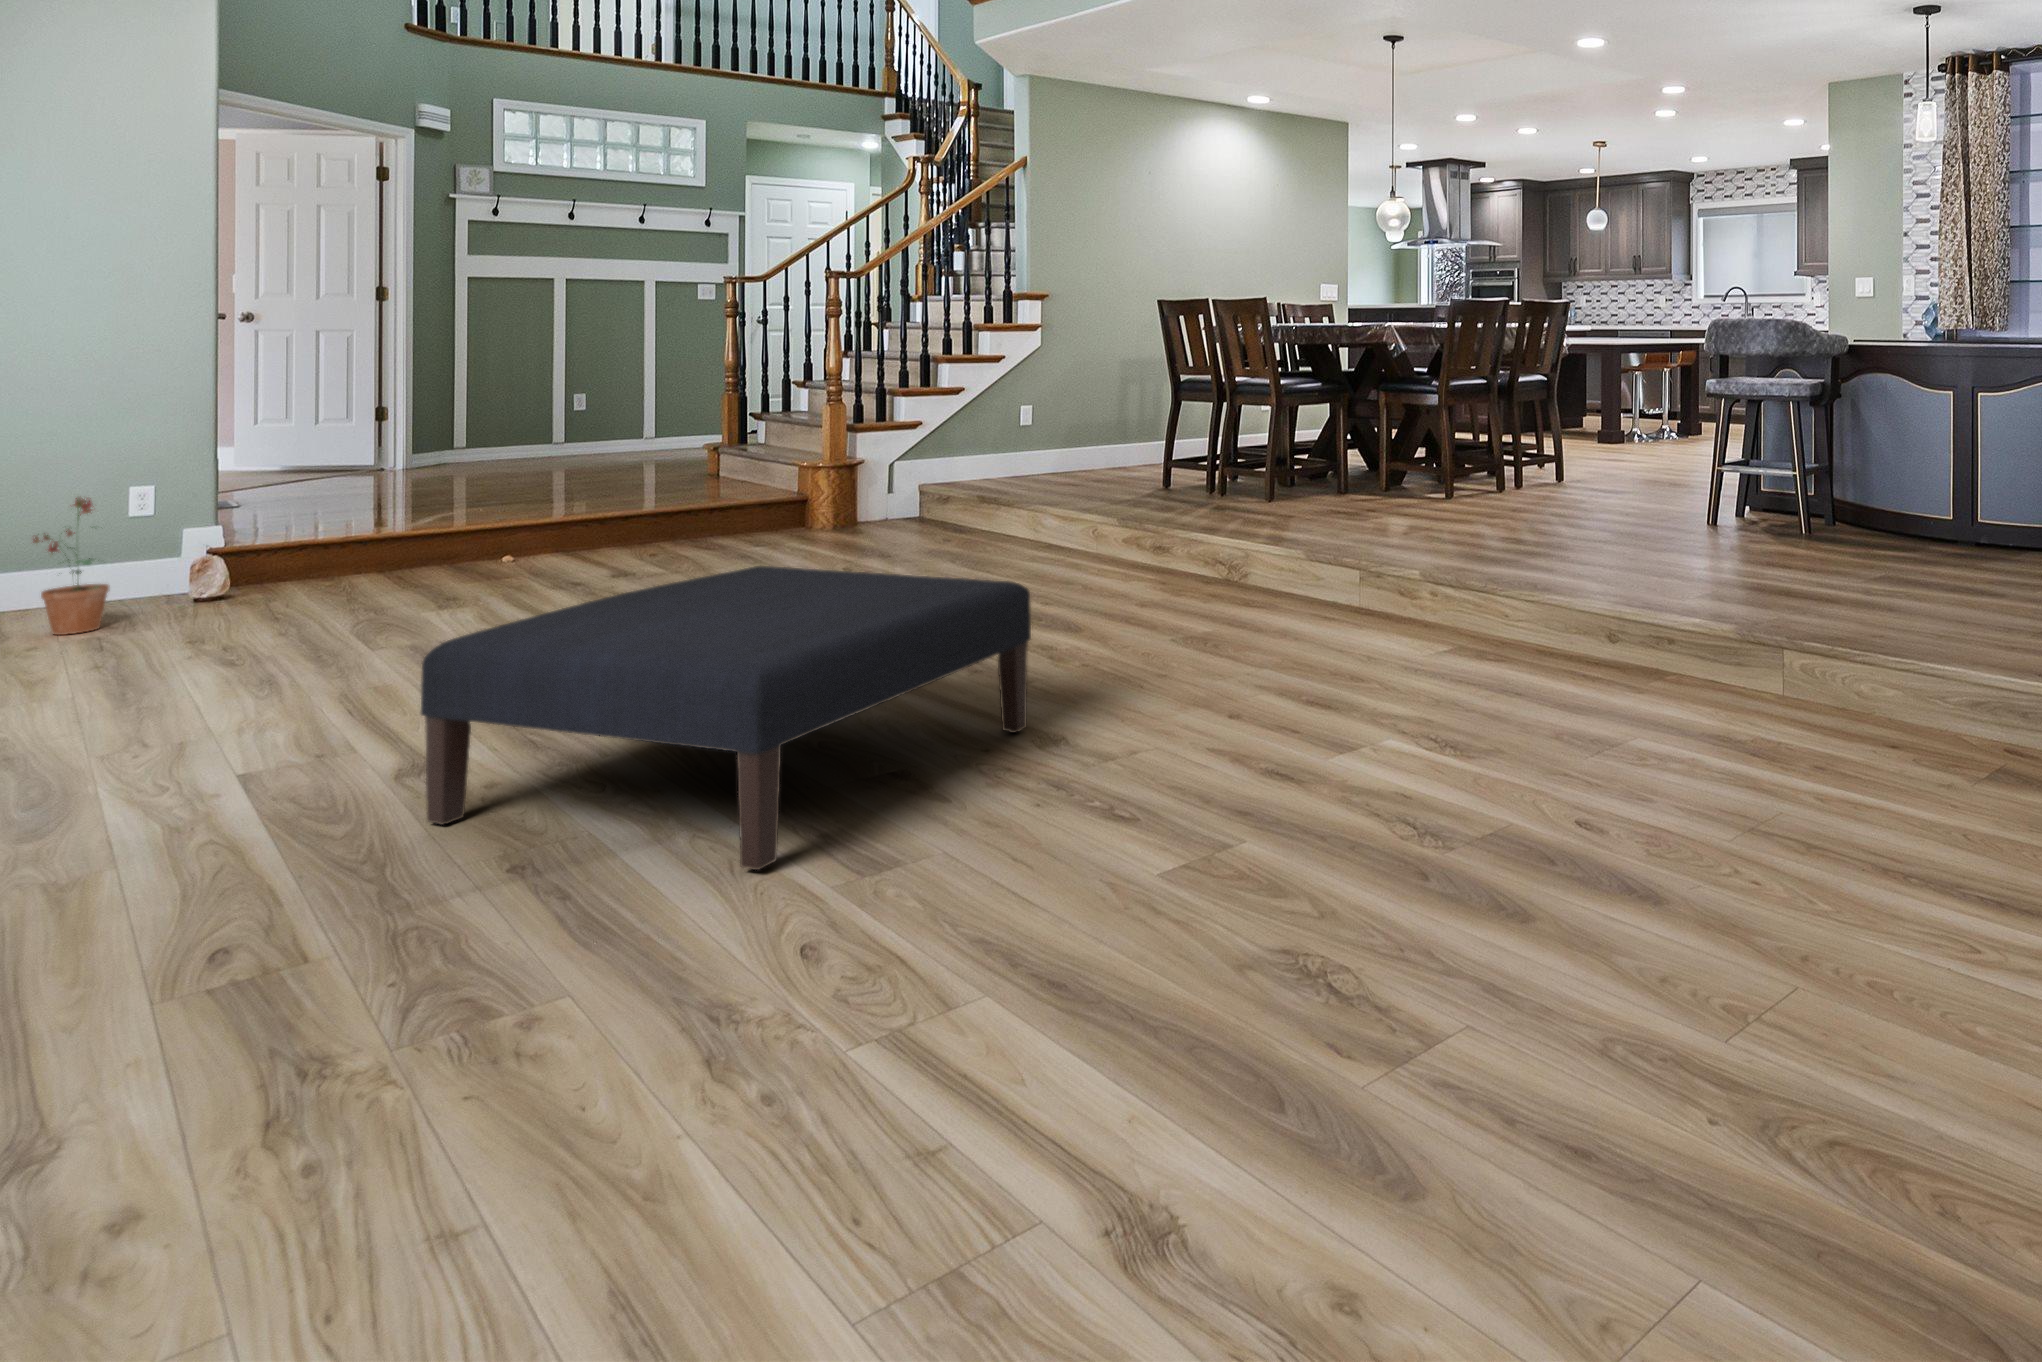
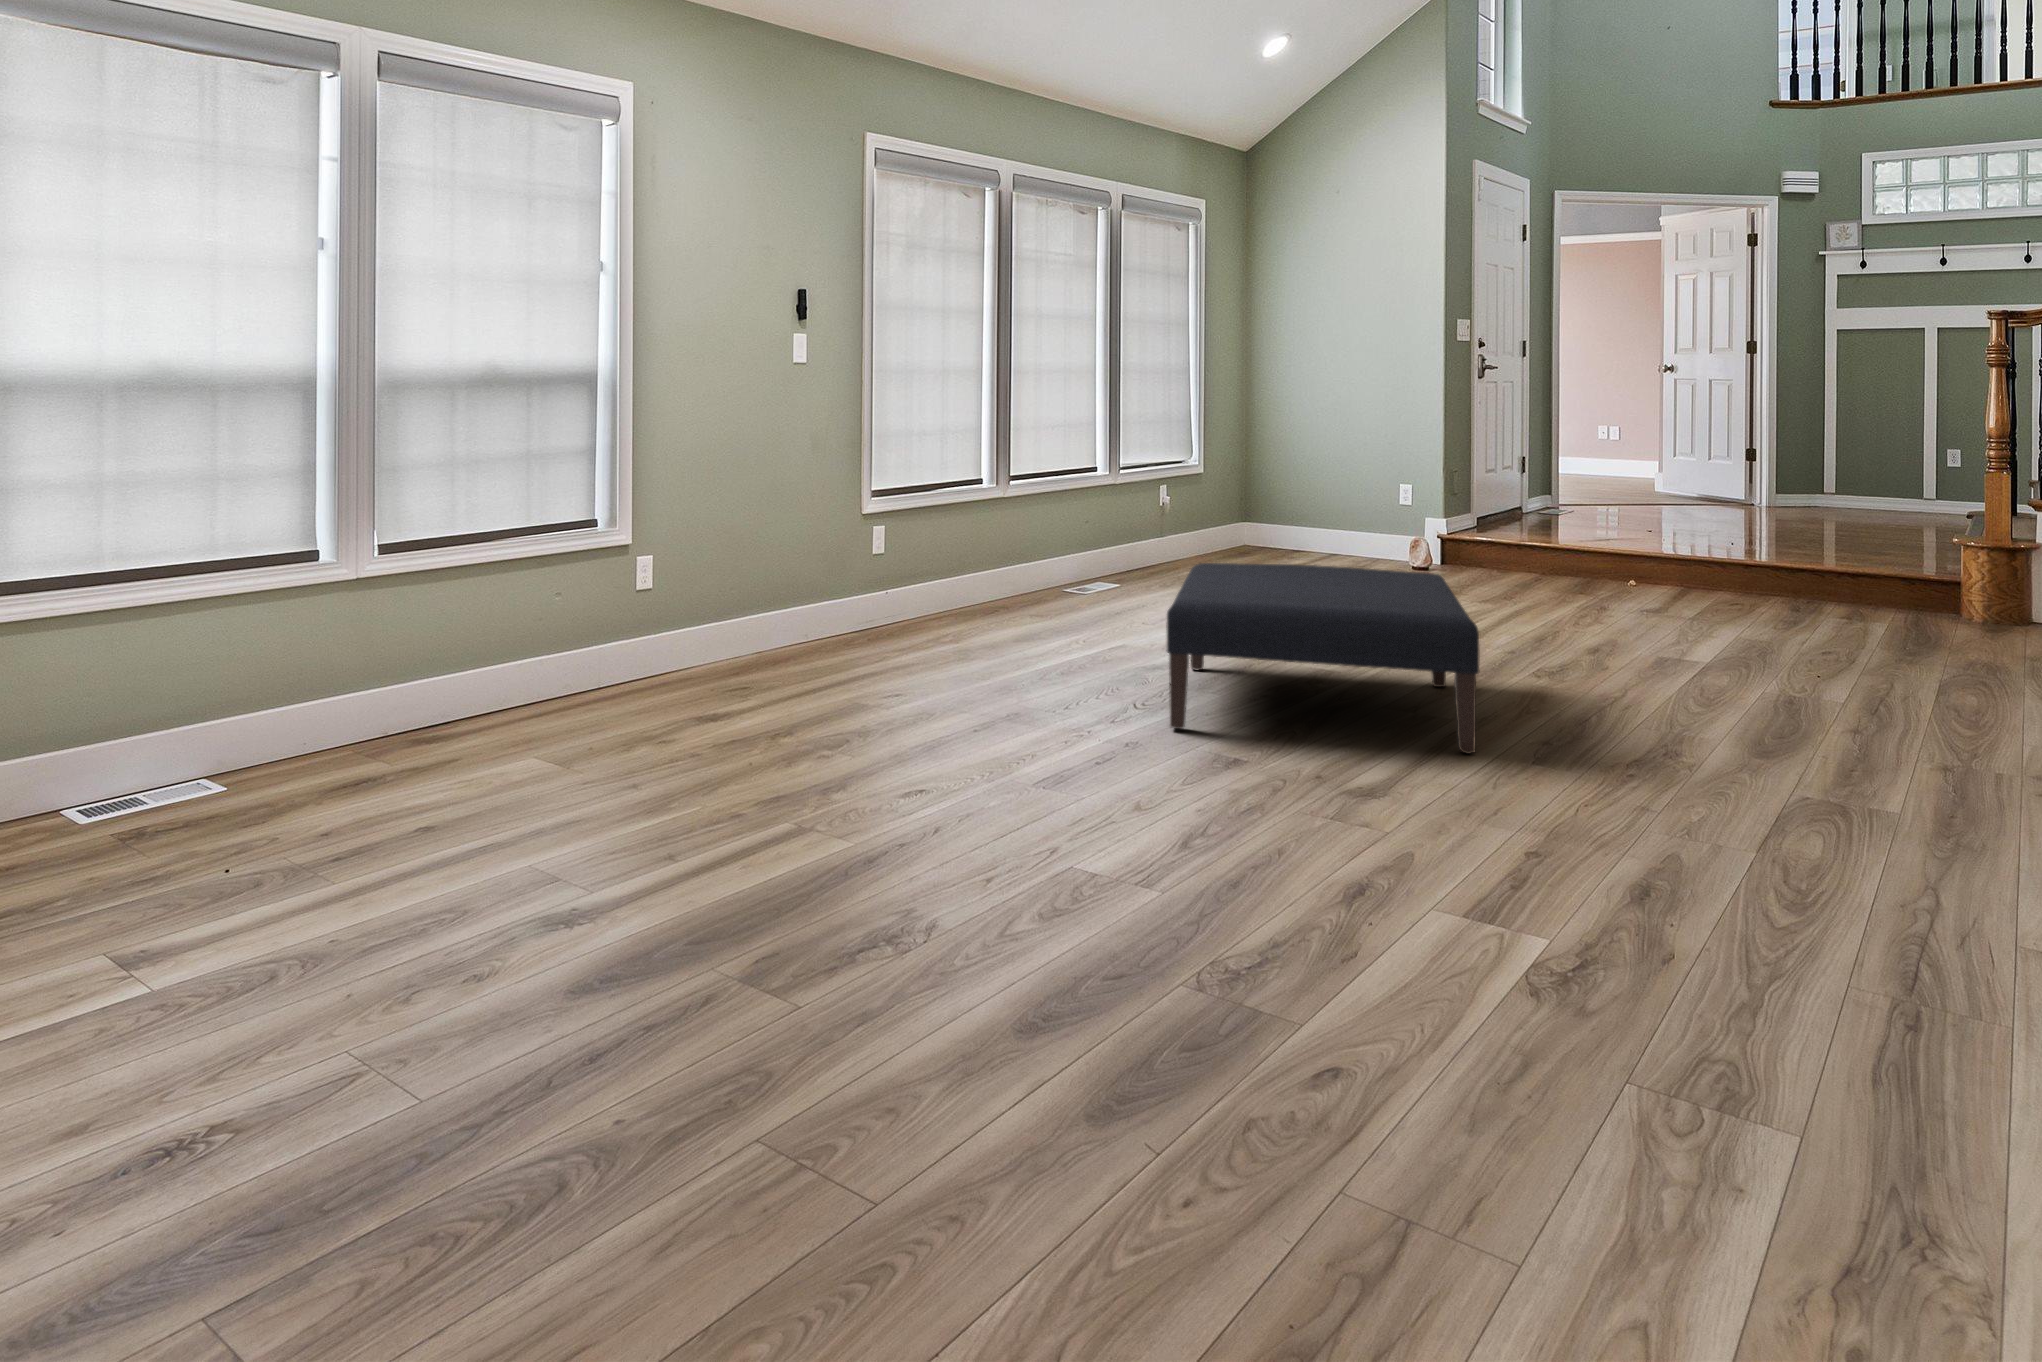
potted plant: present [33,498,109,635] -> none [1369,481,1402,565]

